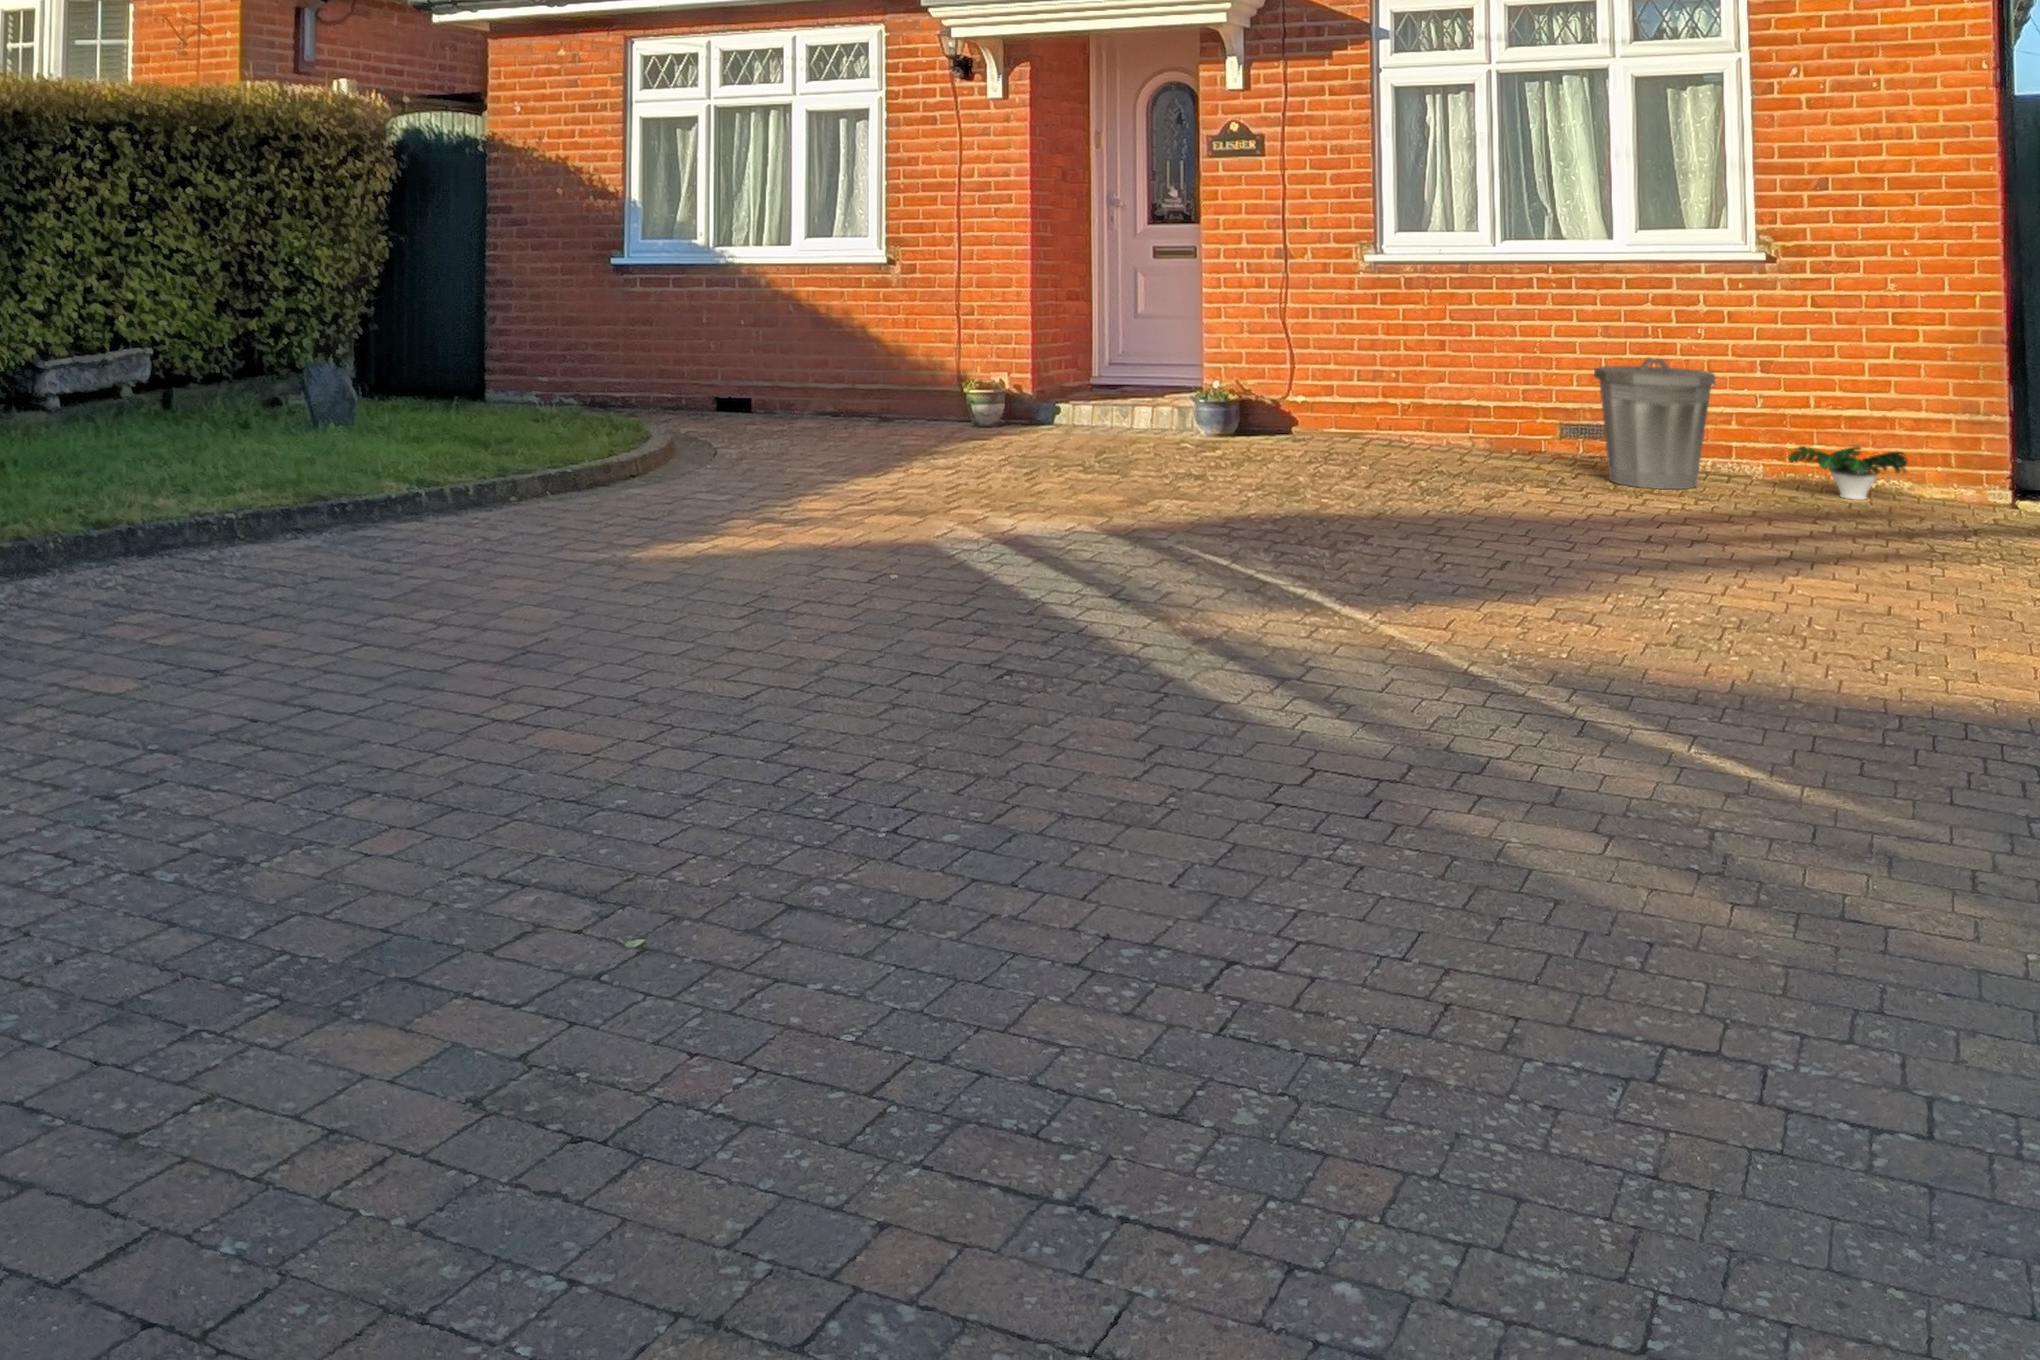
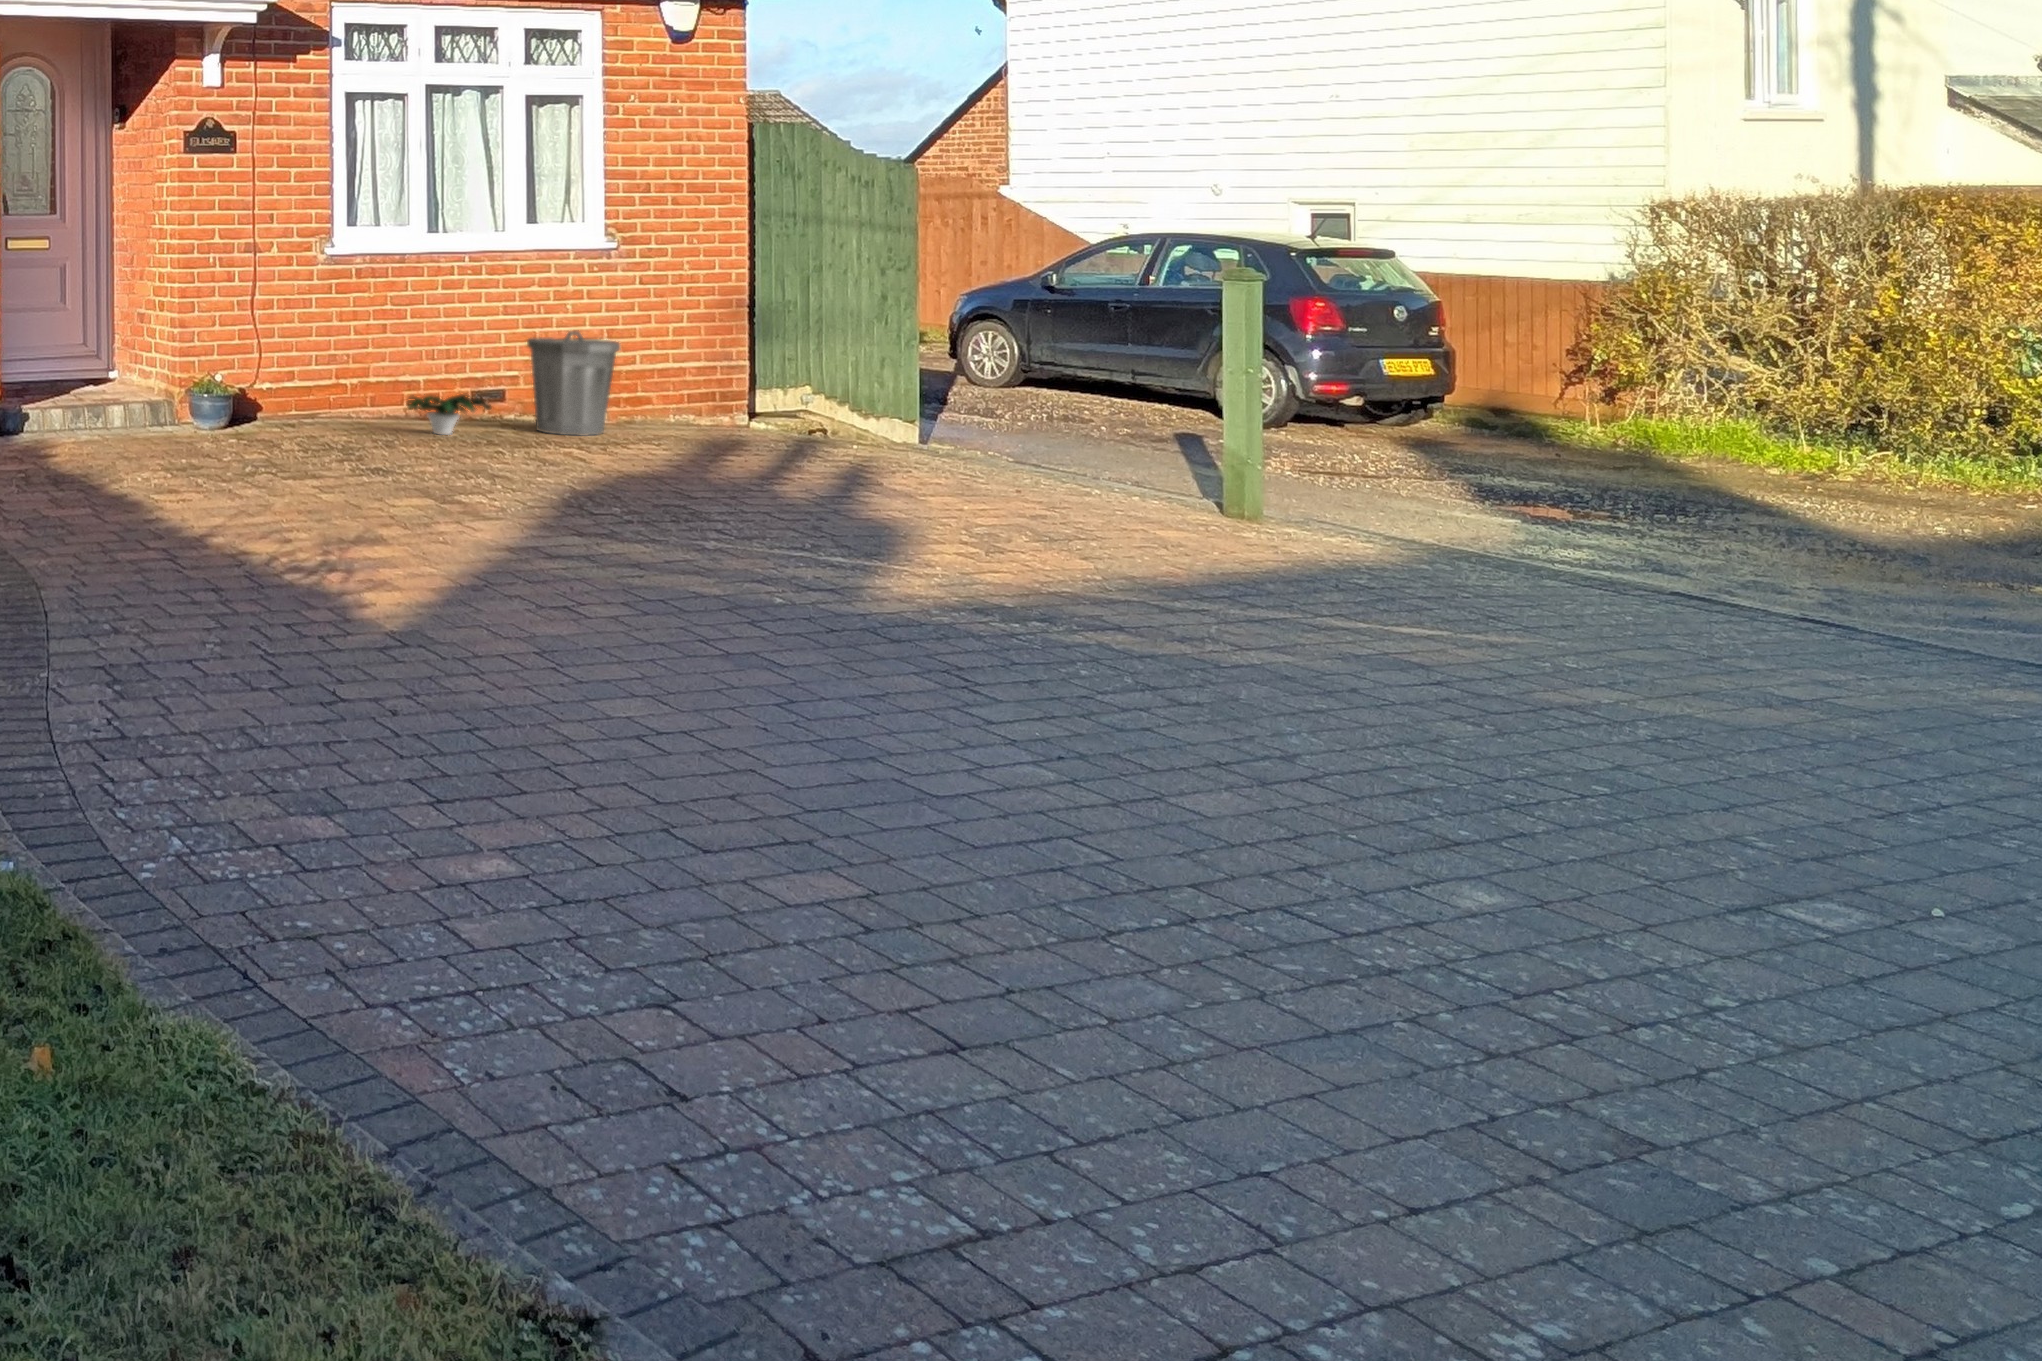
potted plant: present [1788,446,1907,500] -> present [407,394,491,435]

